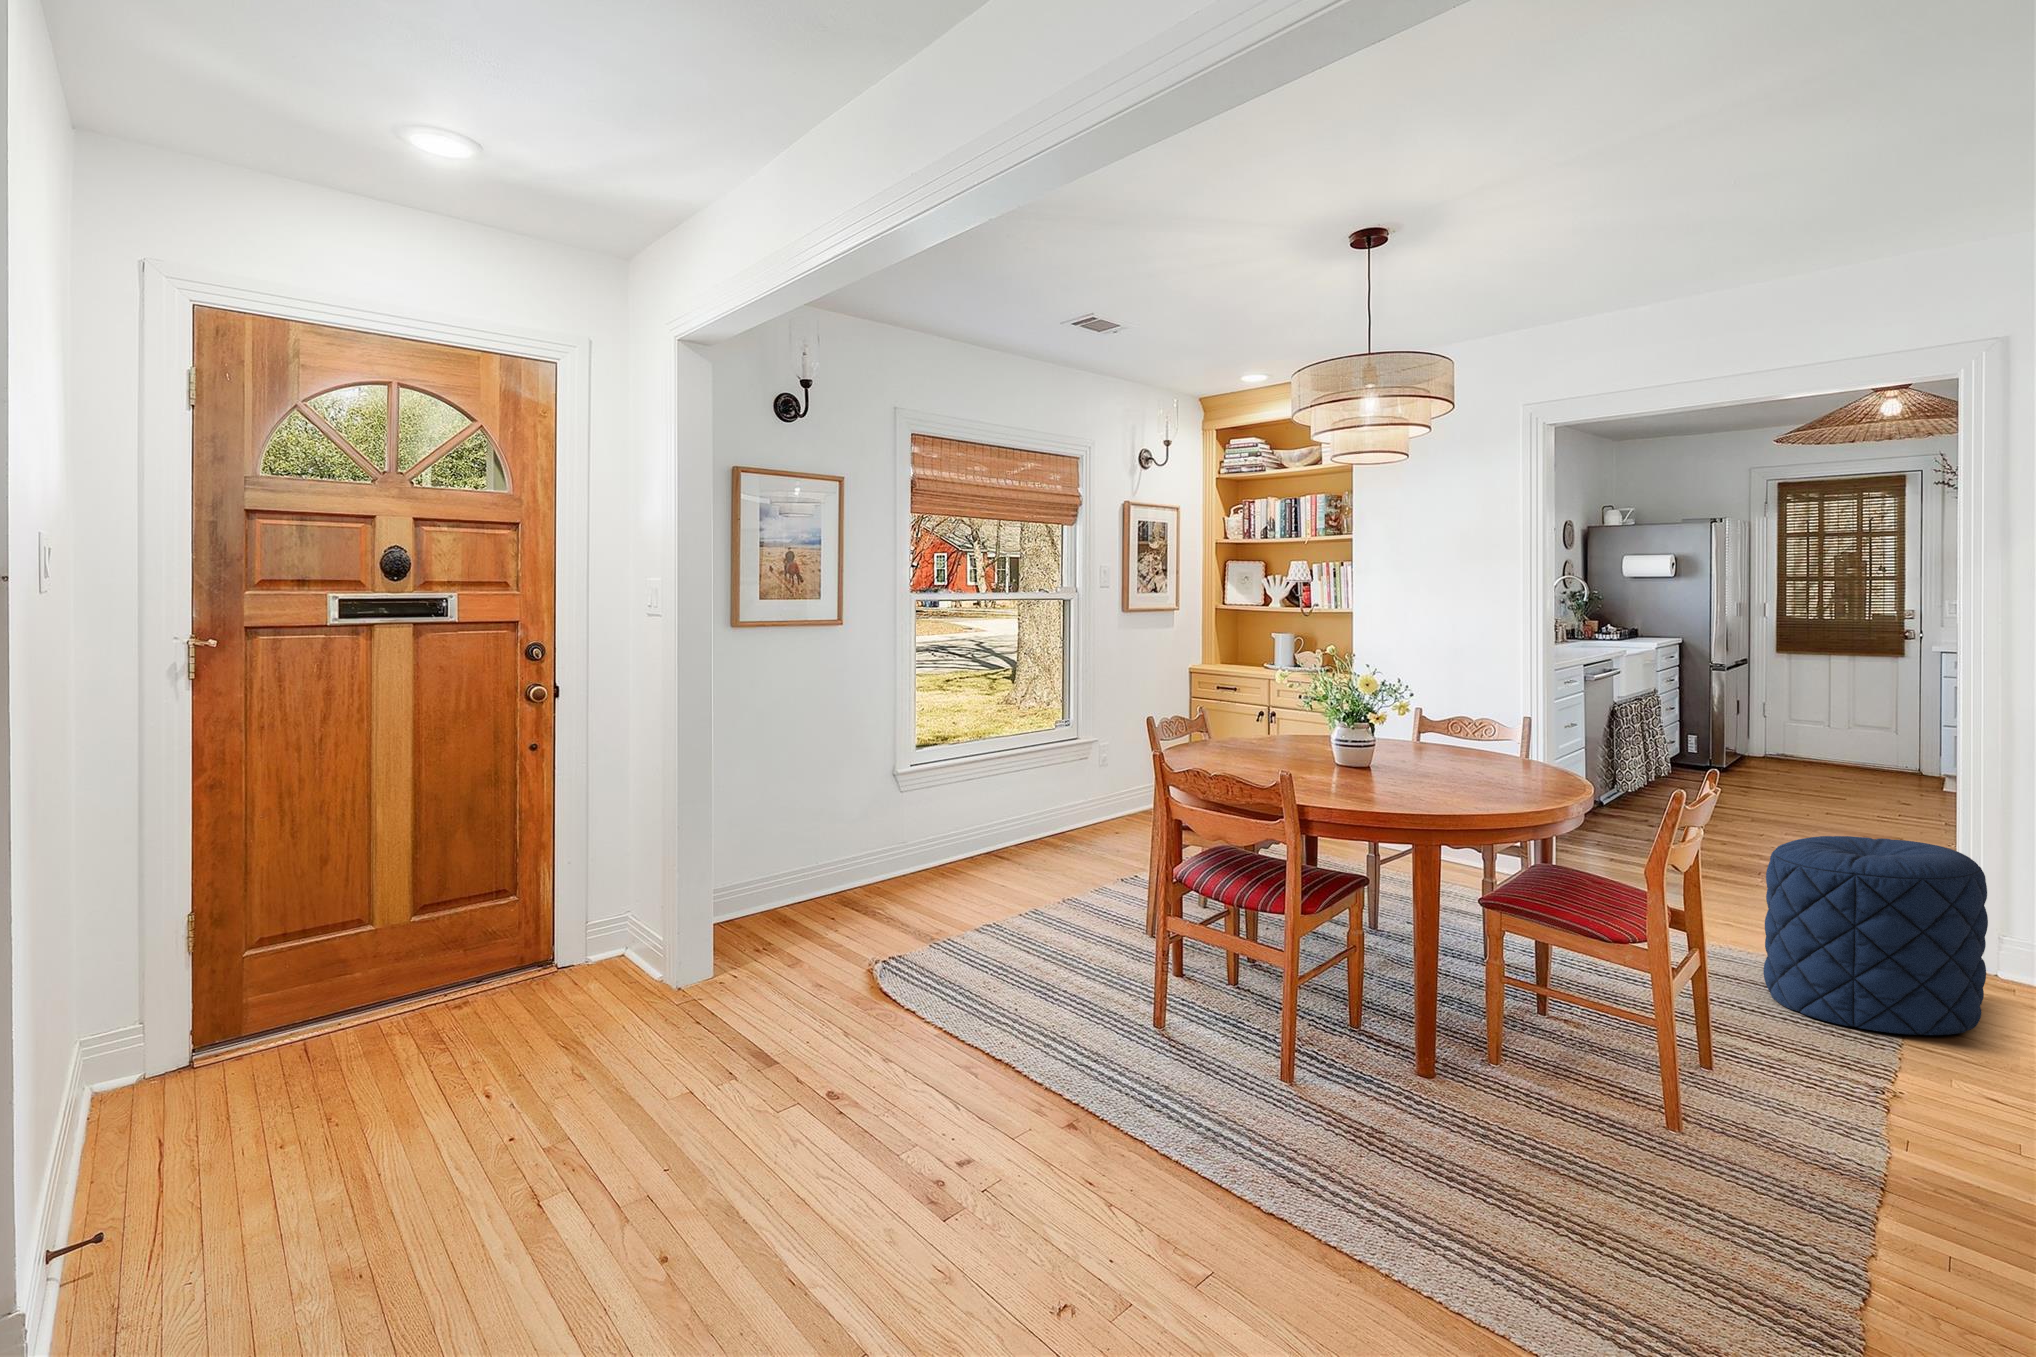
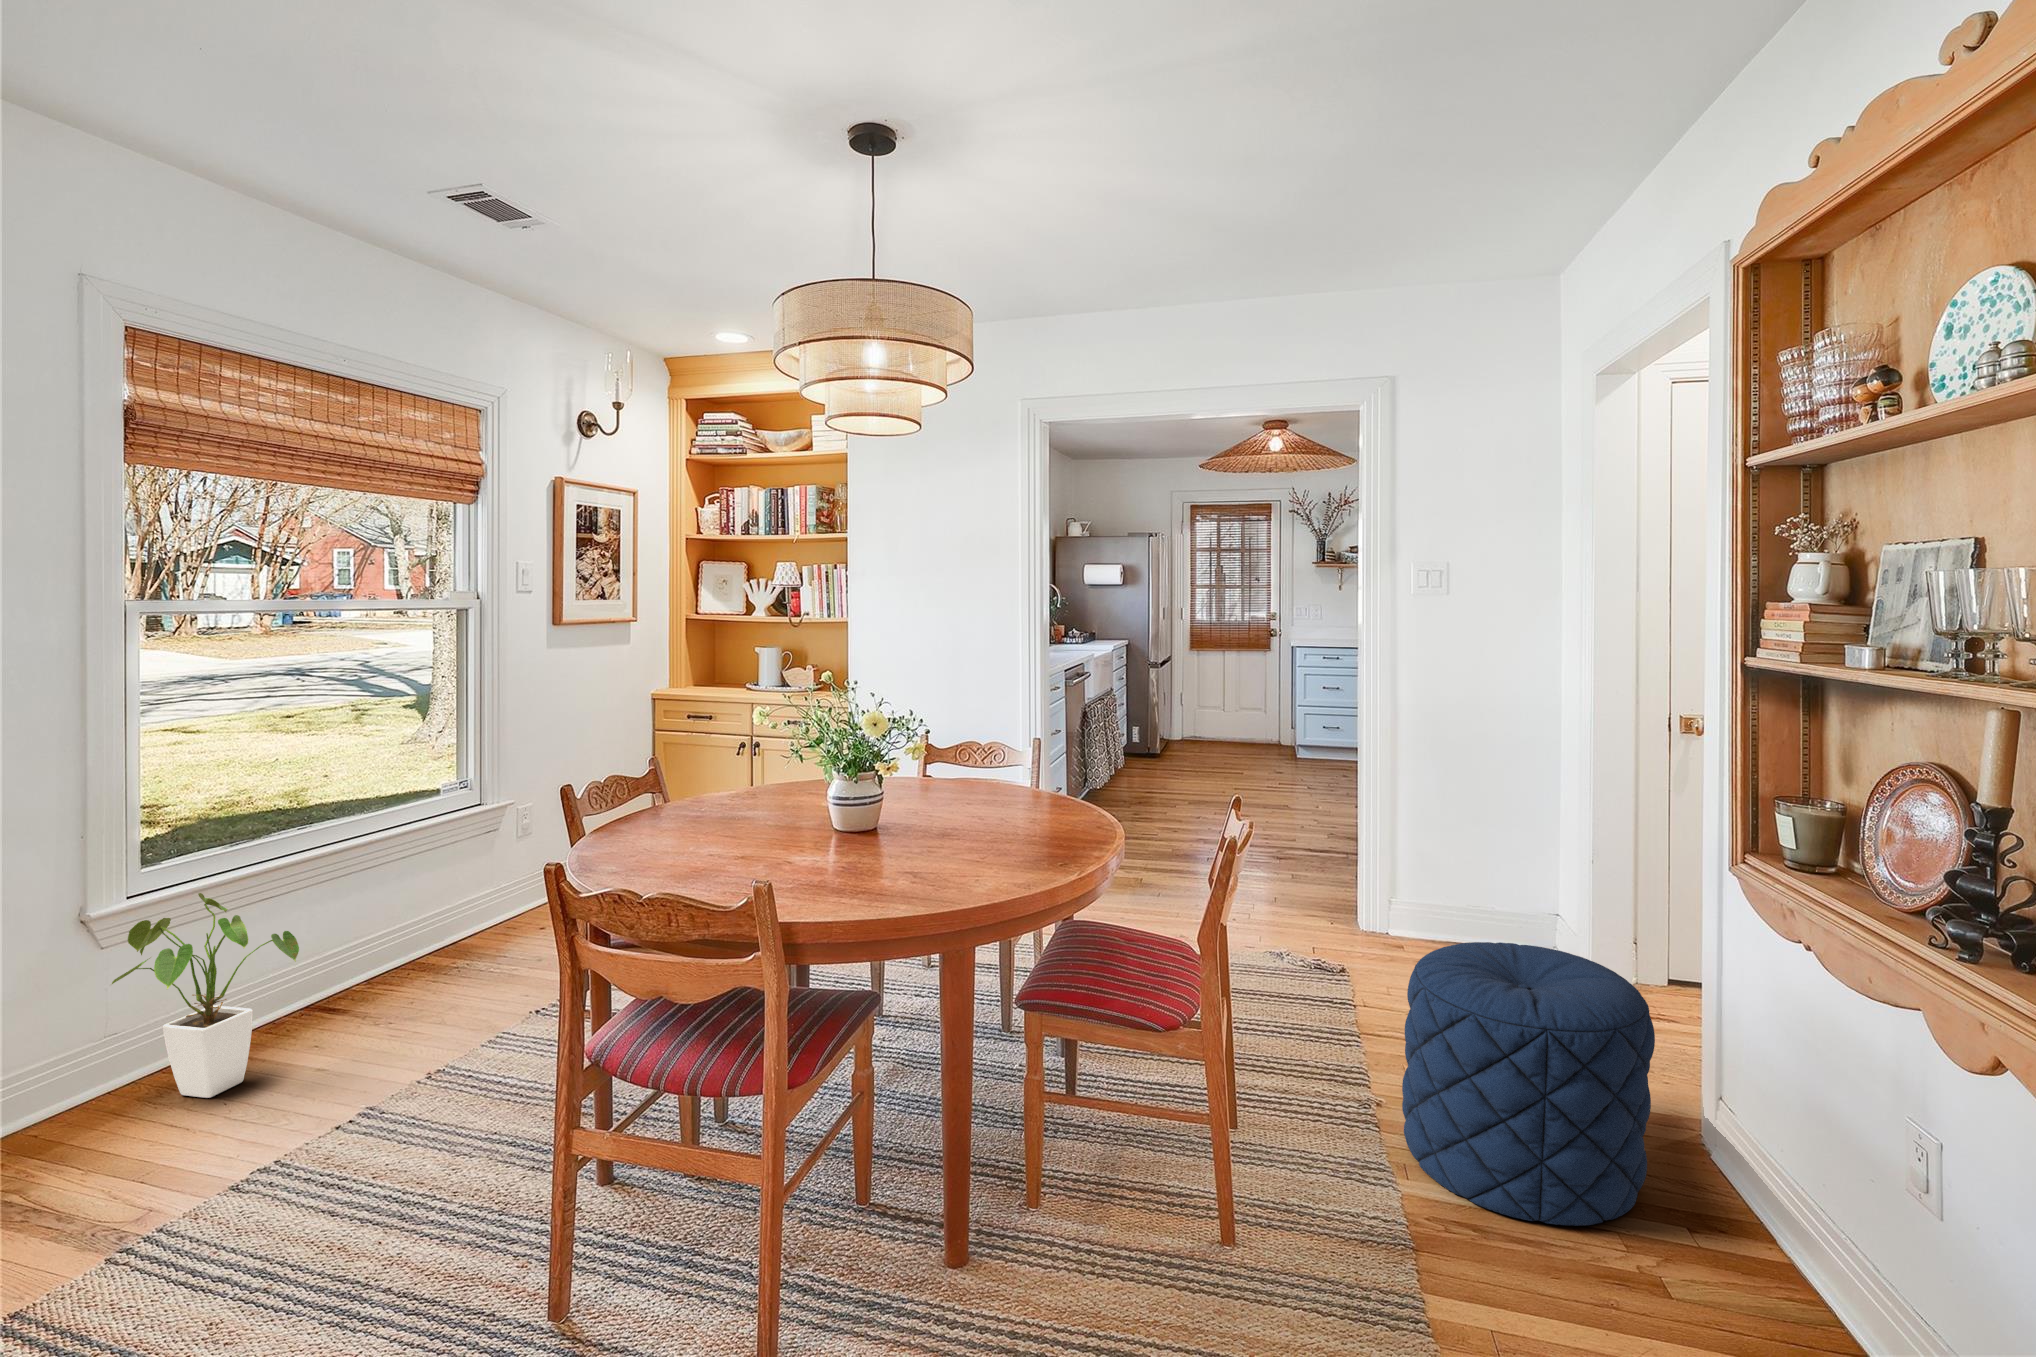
house plant: none [900,765,990,881] -> present [112,893,299,1098]

